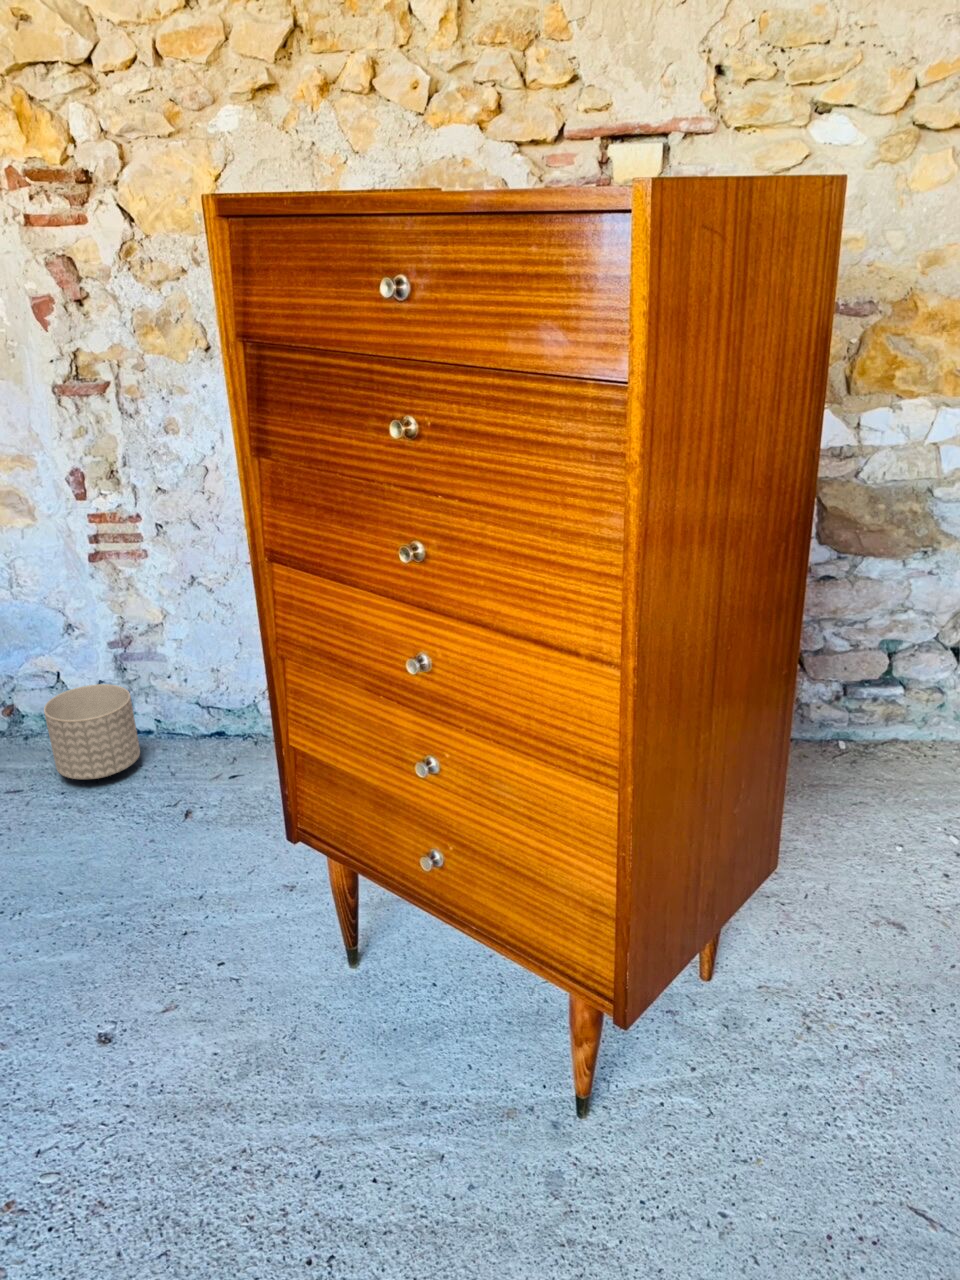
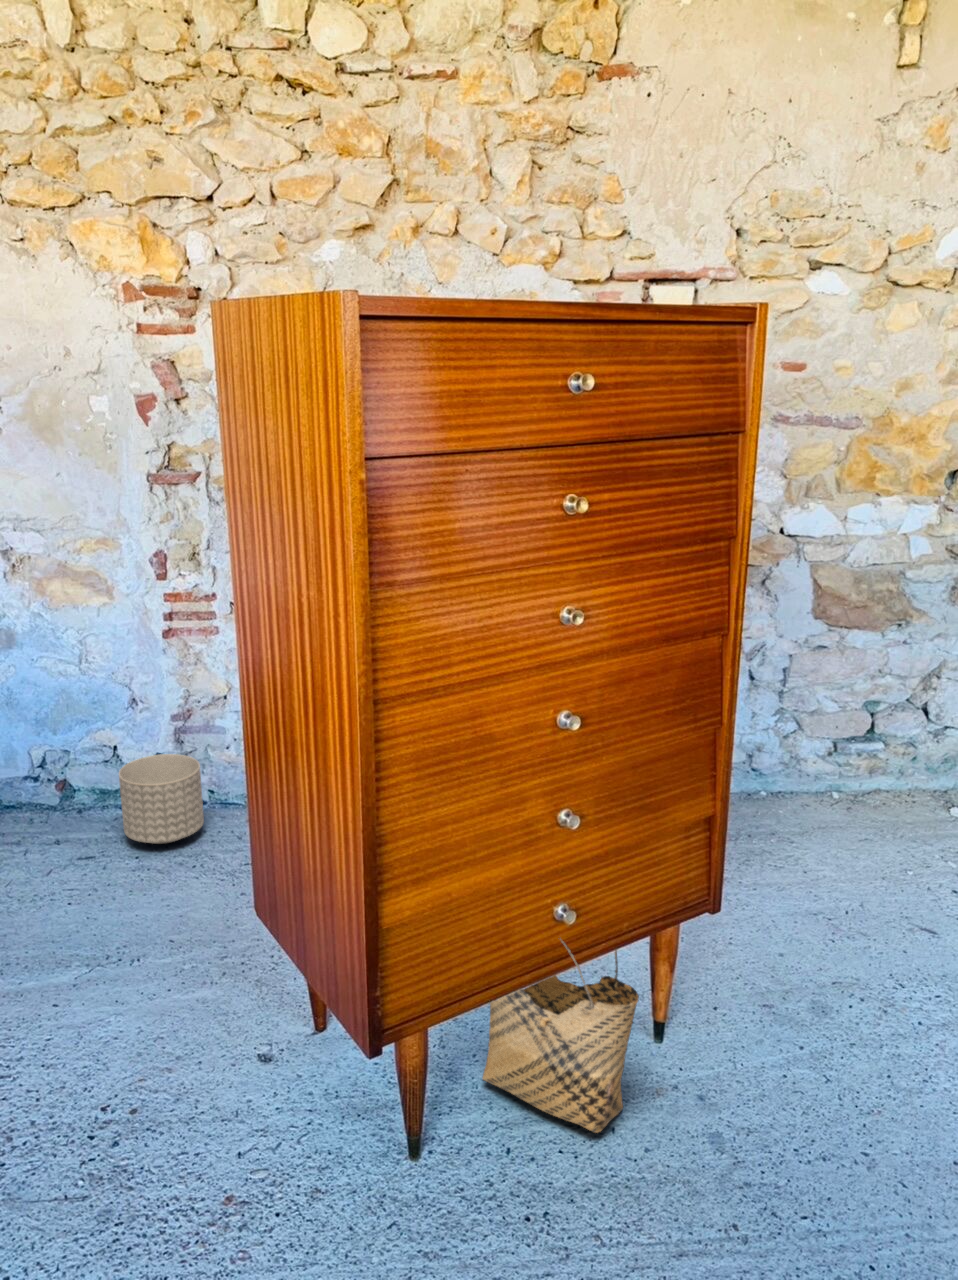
woven basket: none [313,891,466,1163] -> present [483,939,639,1133]

